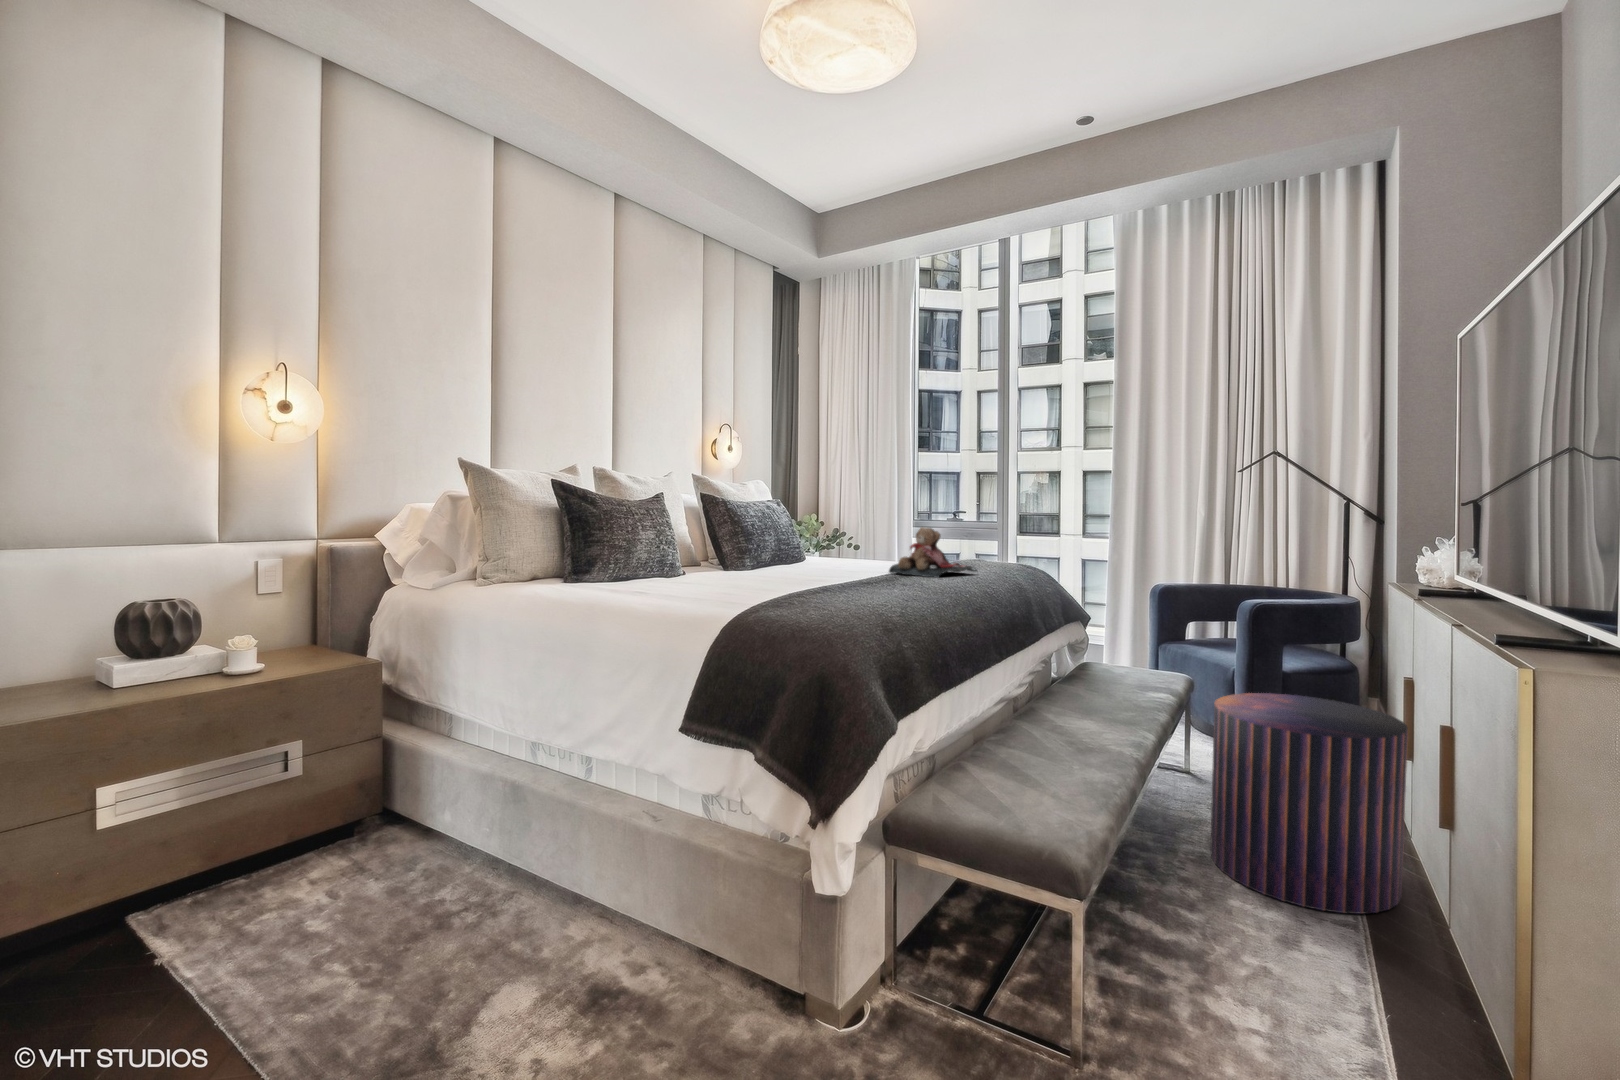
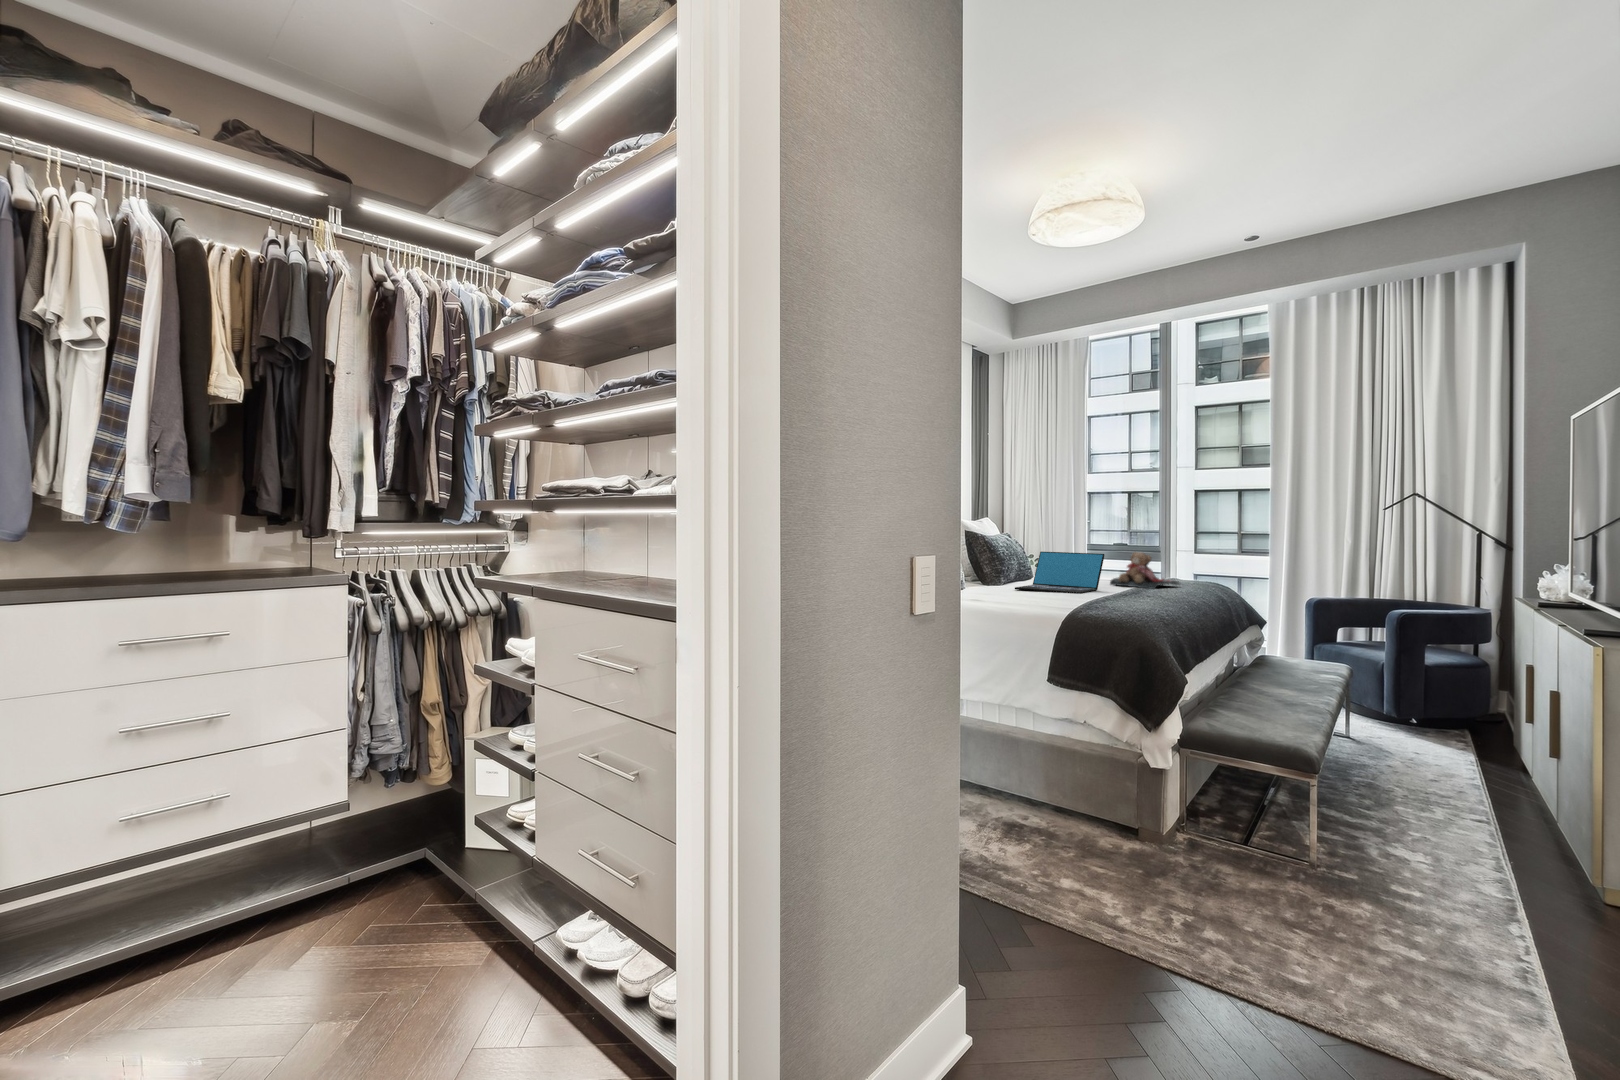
laptop: none [740,527,867,588] -> present [1015,552,1104,594]
pouf: present [1210,693,1408,914] -> none [1376,673,1528,817]

